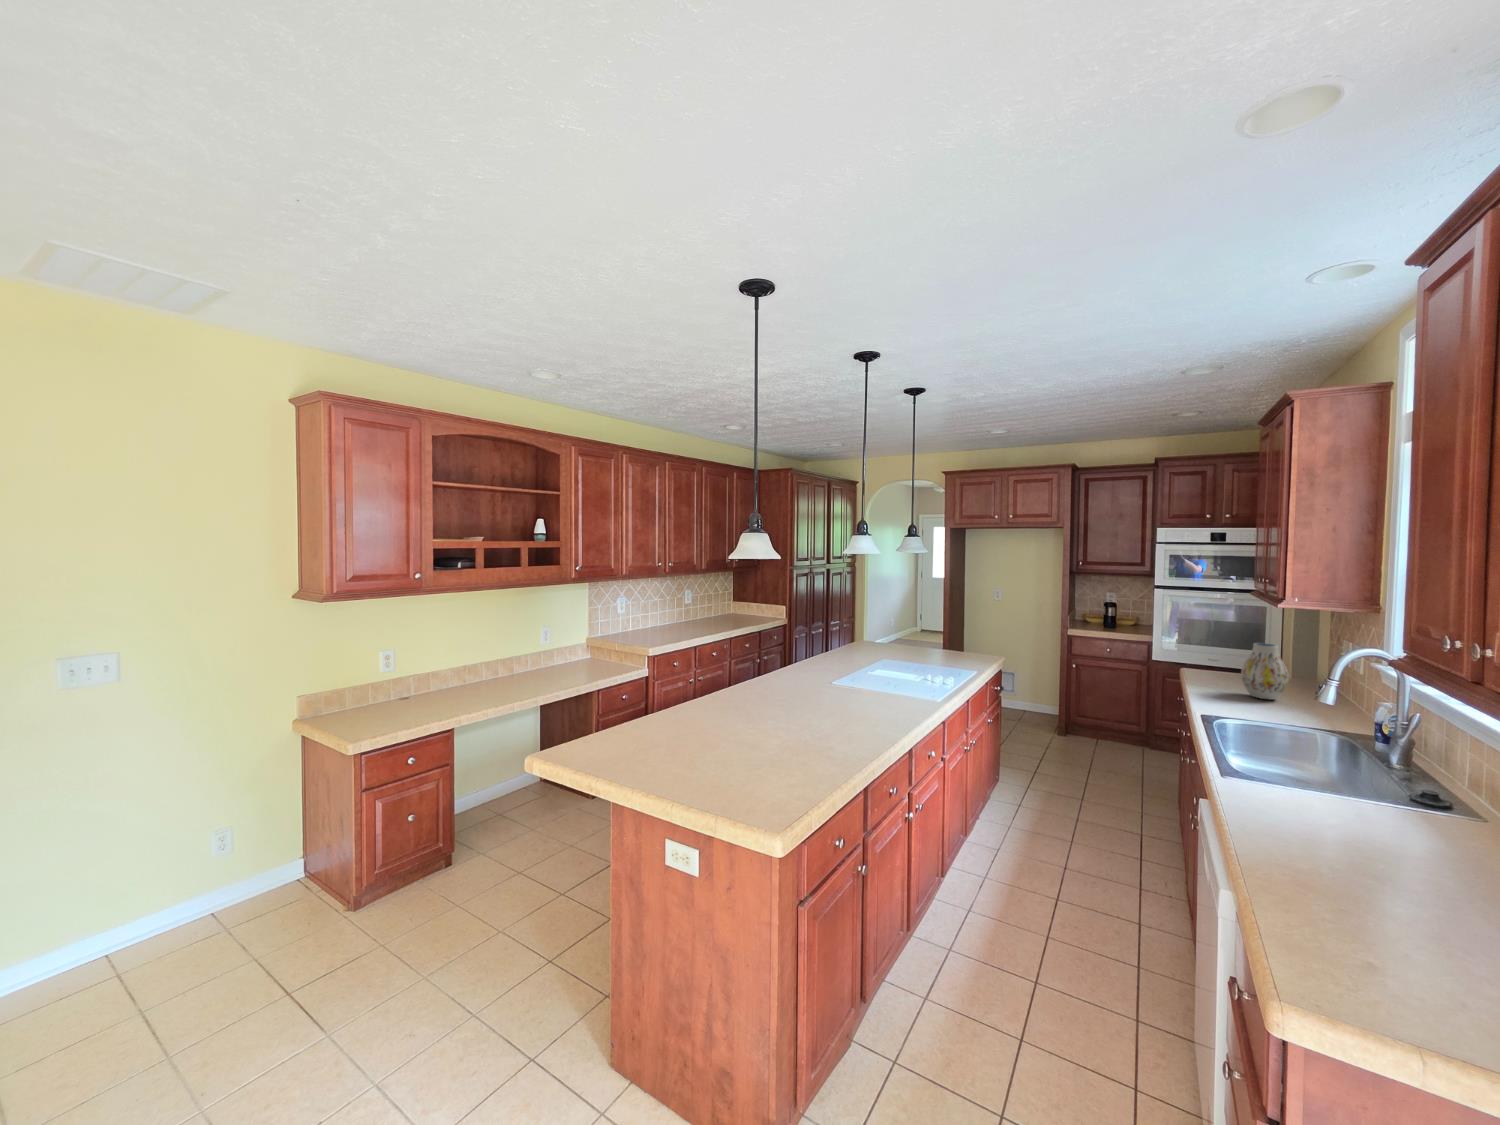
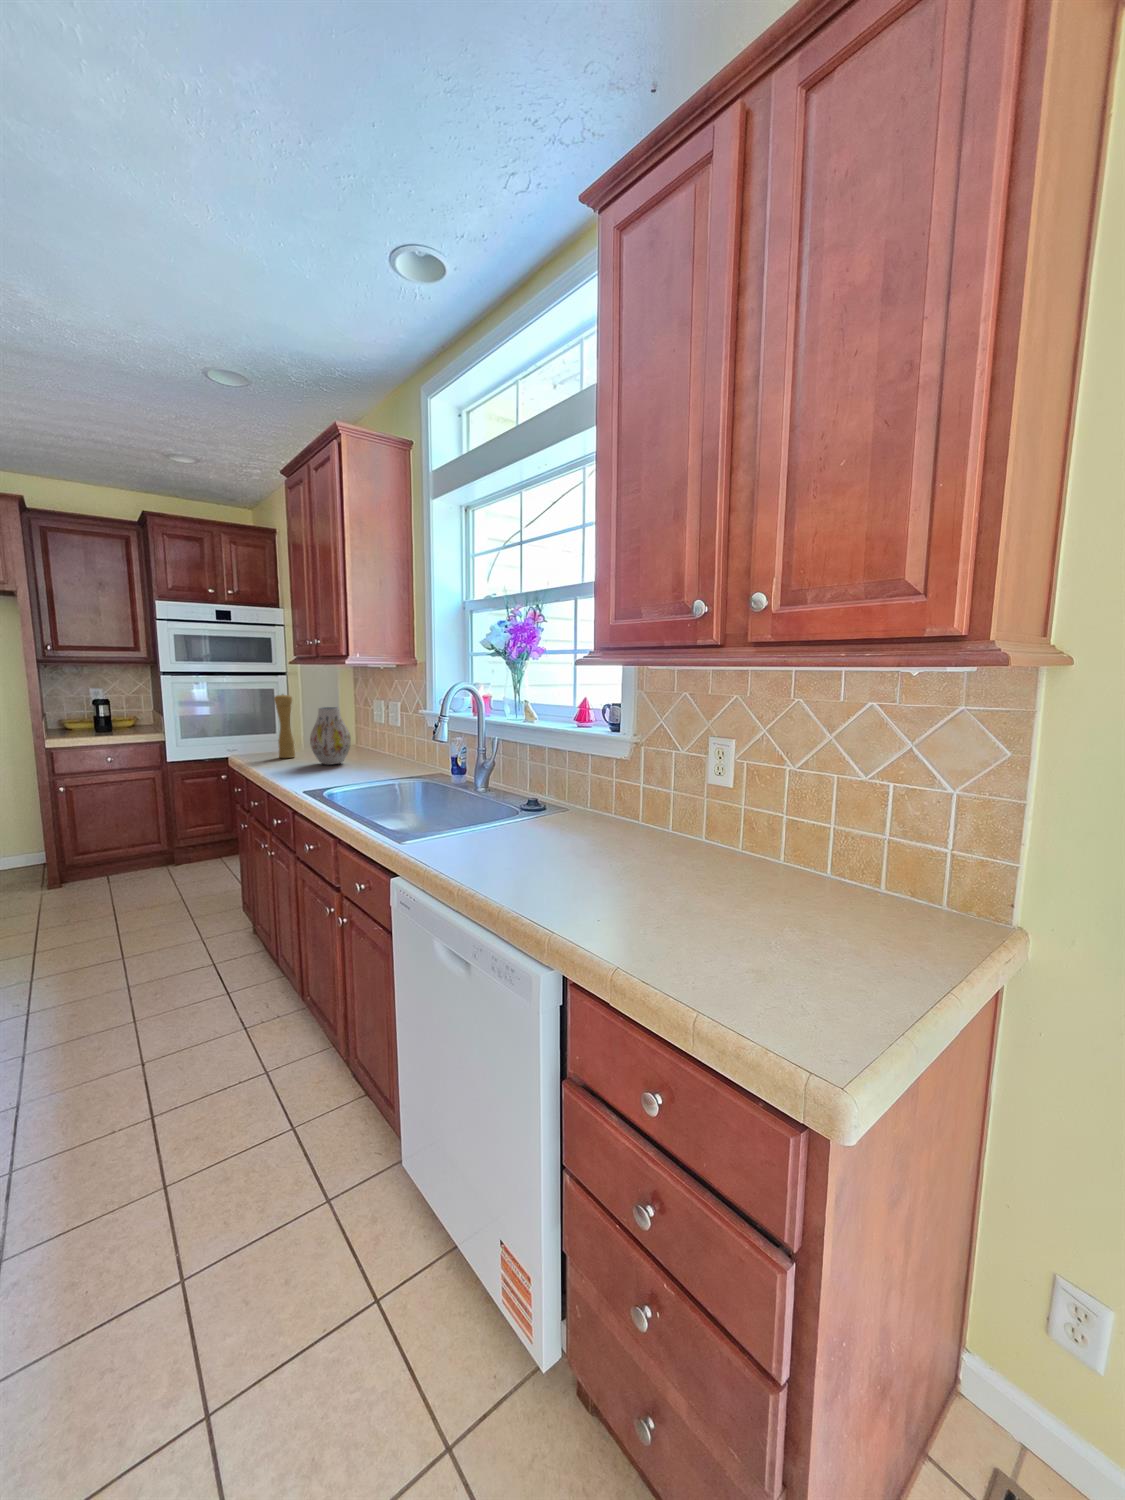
pepper mill: none [1218,624,1238,683] -> present [274,694,295,758]

